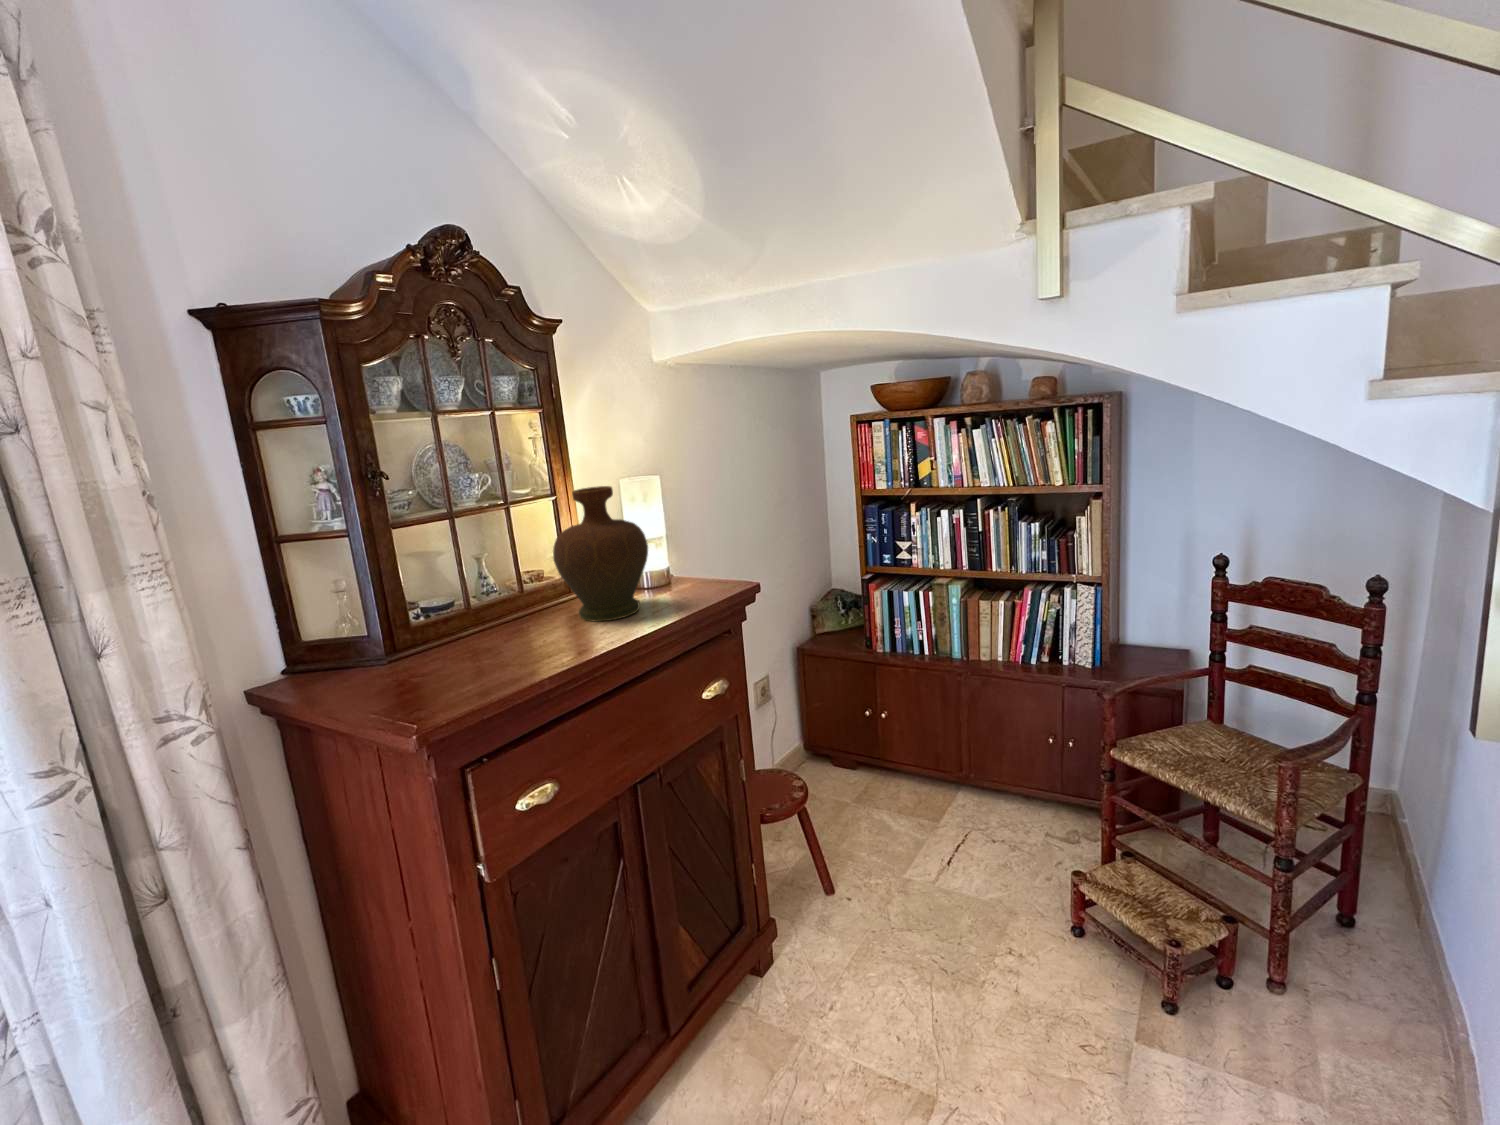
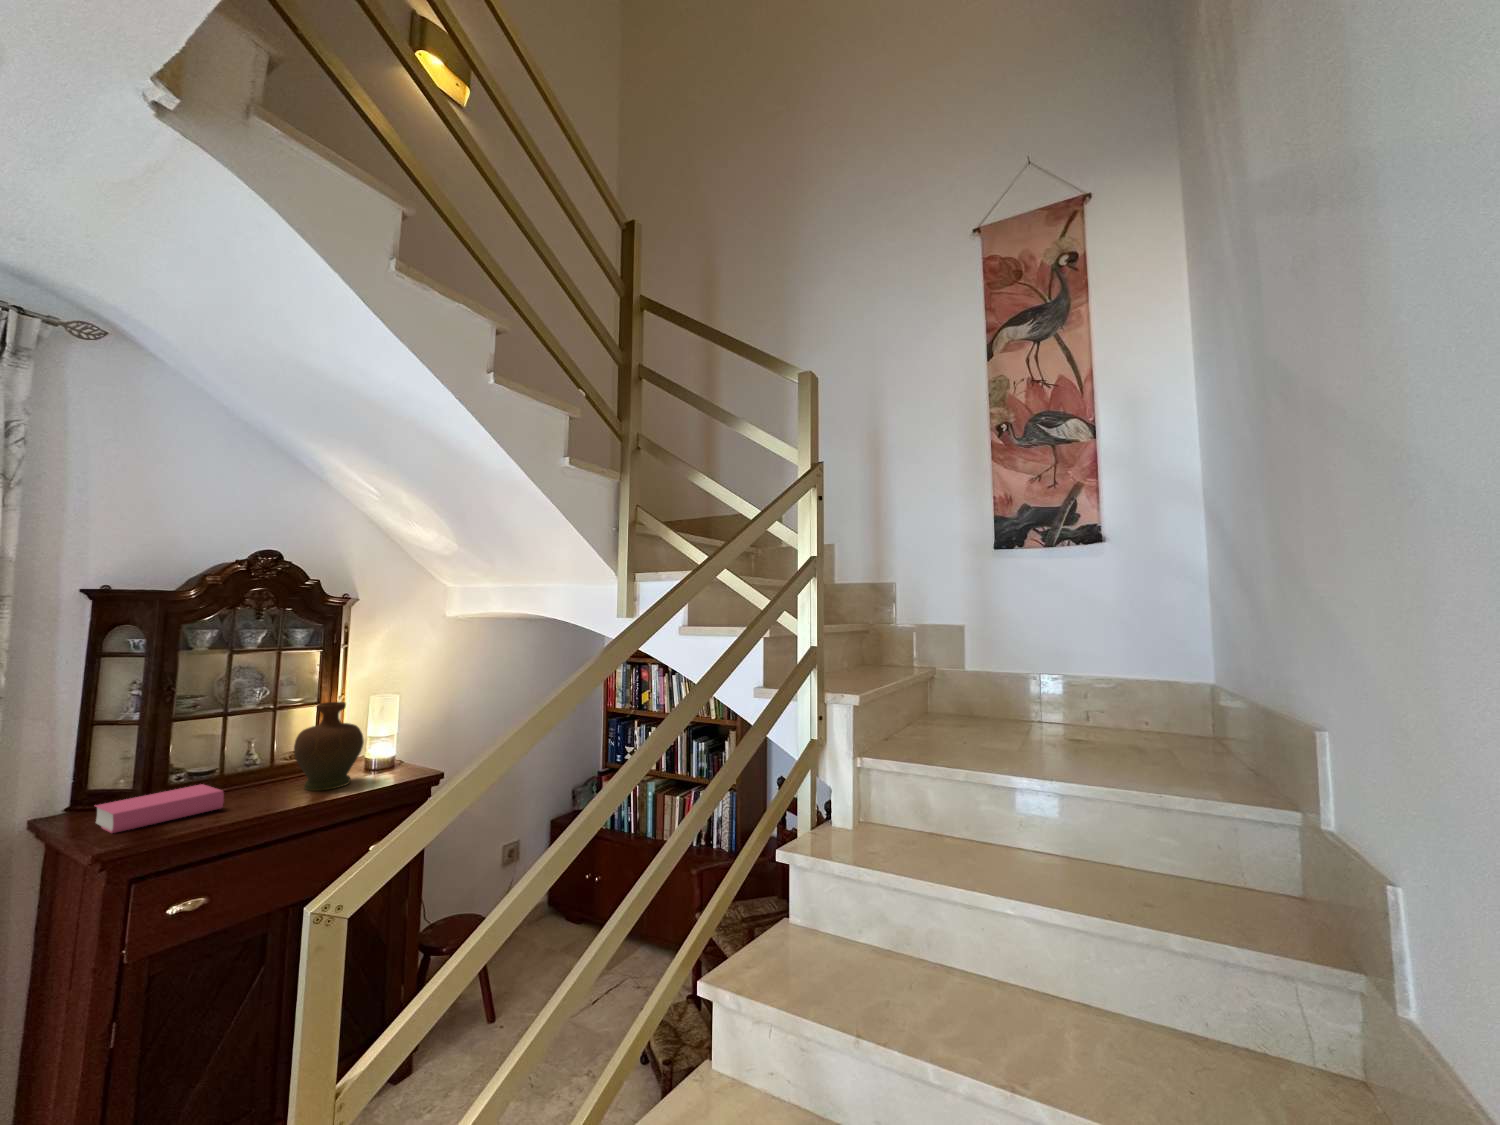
book: none [329,621,503,704] -> present [94,784,224,833]

